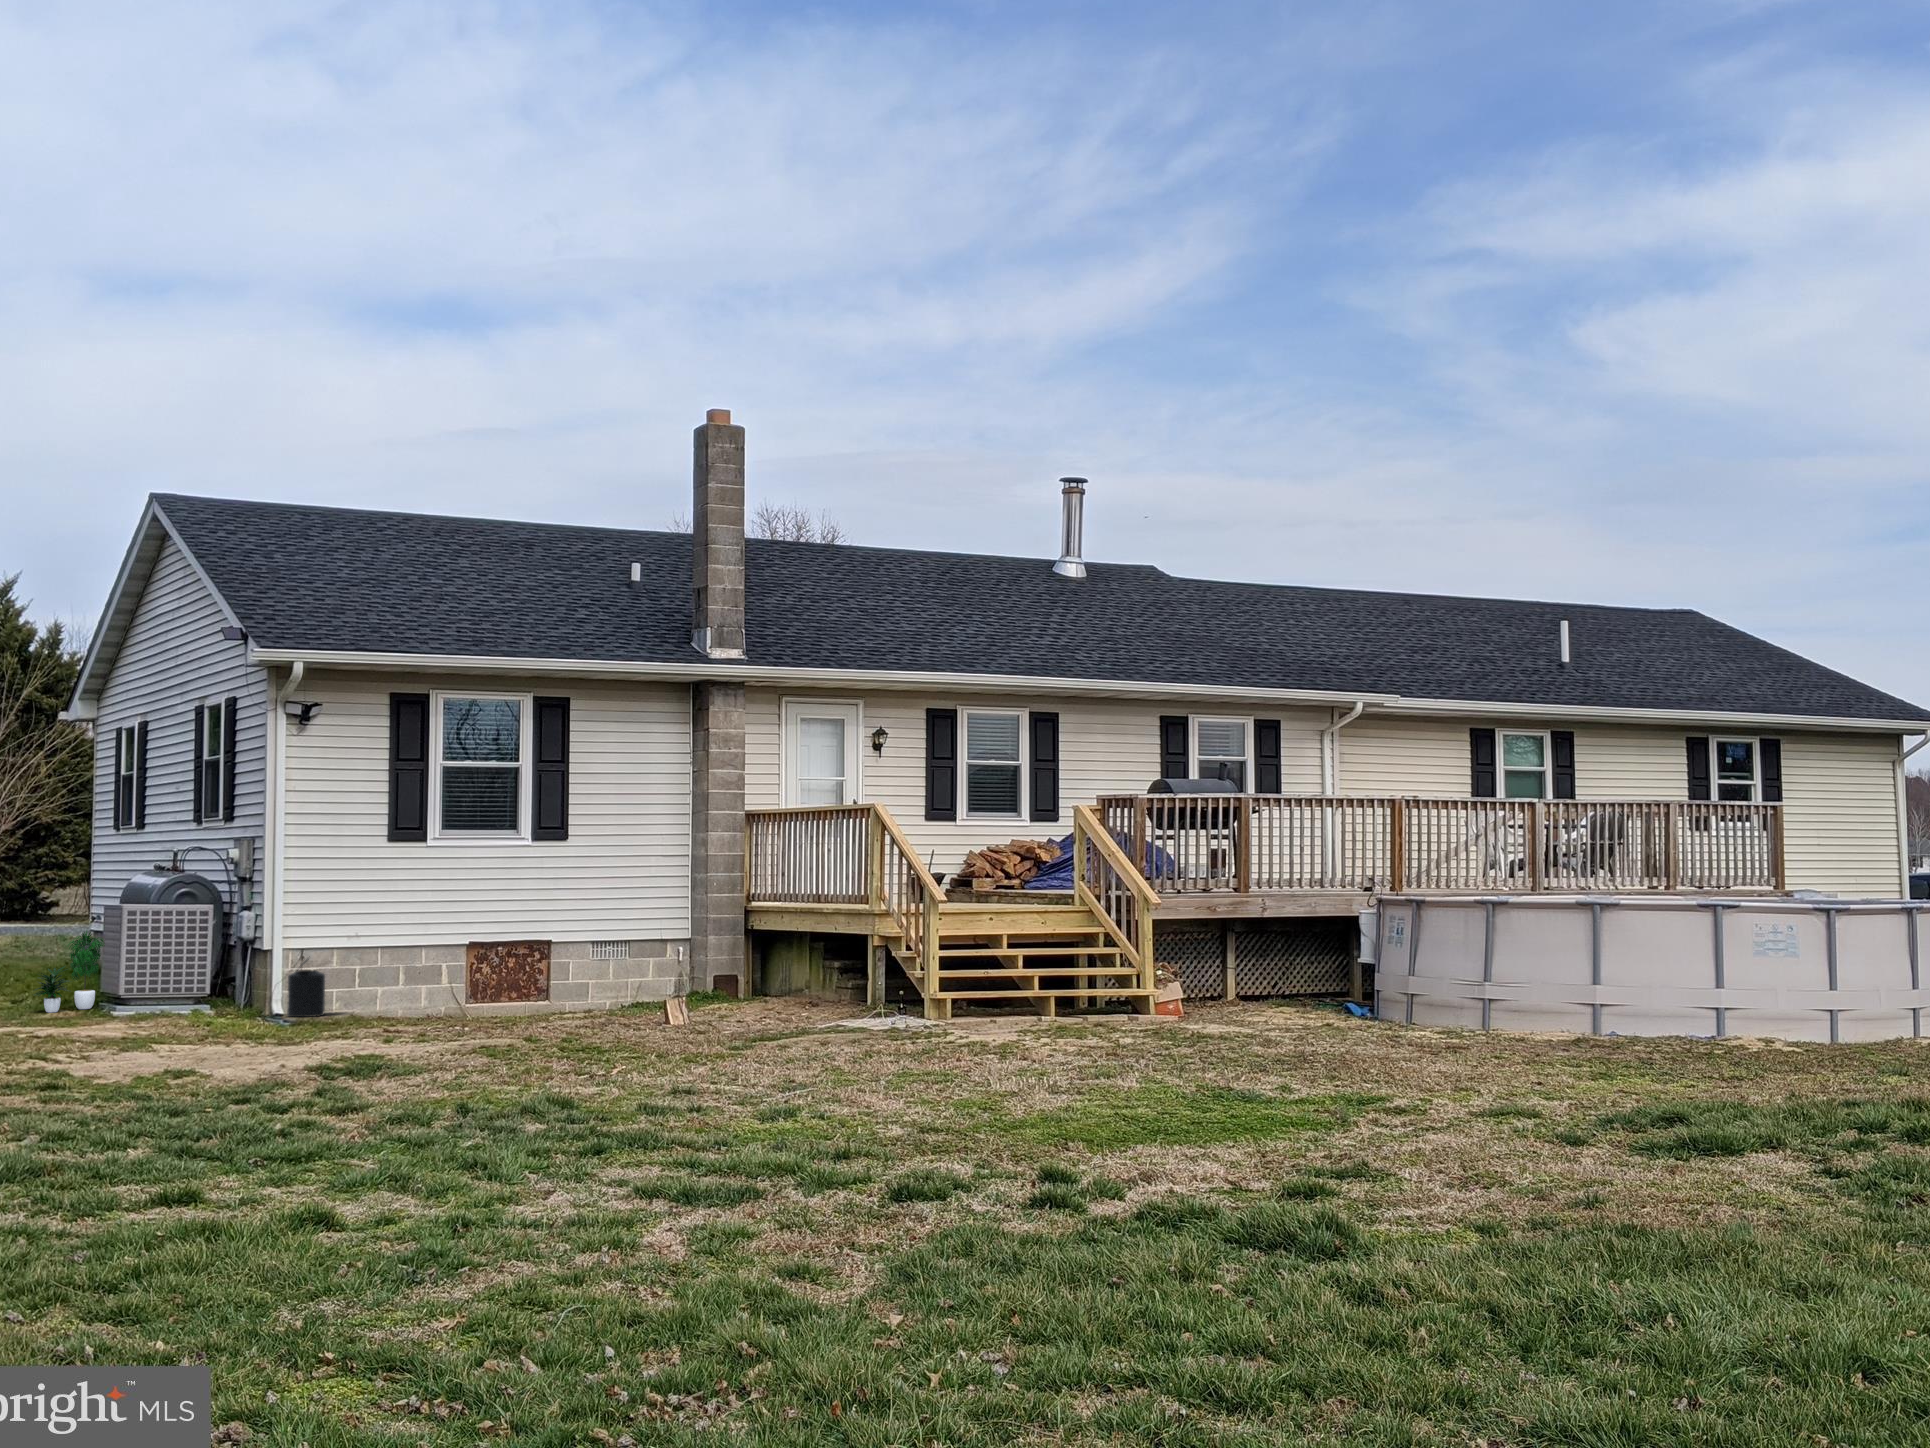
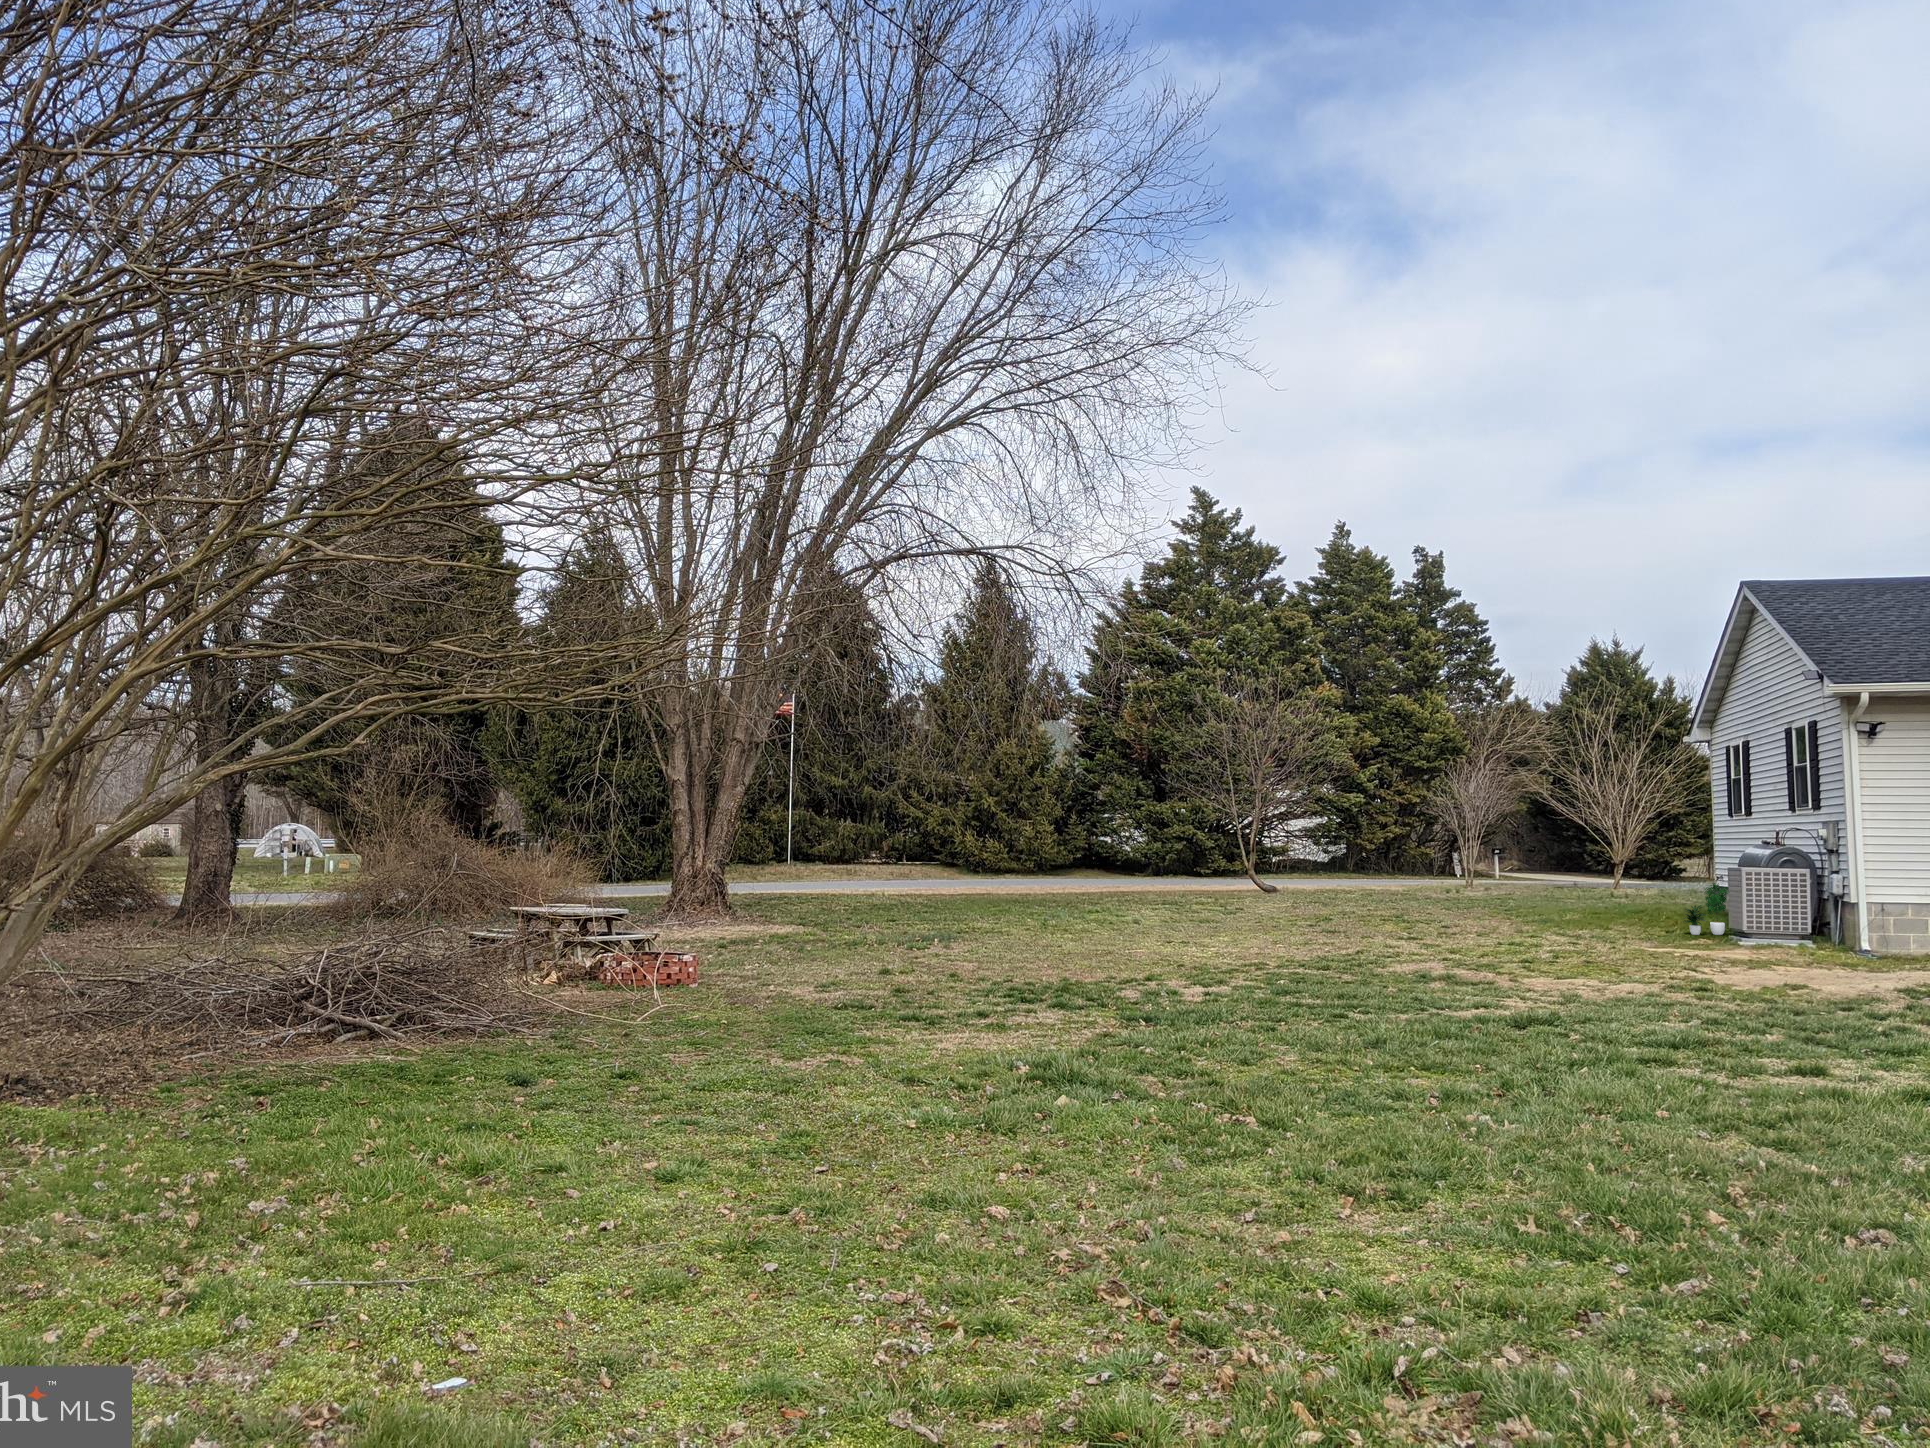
trash can: present [287,959,325,1017] -> none [1873,909,1907,954]

